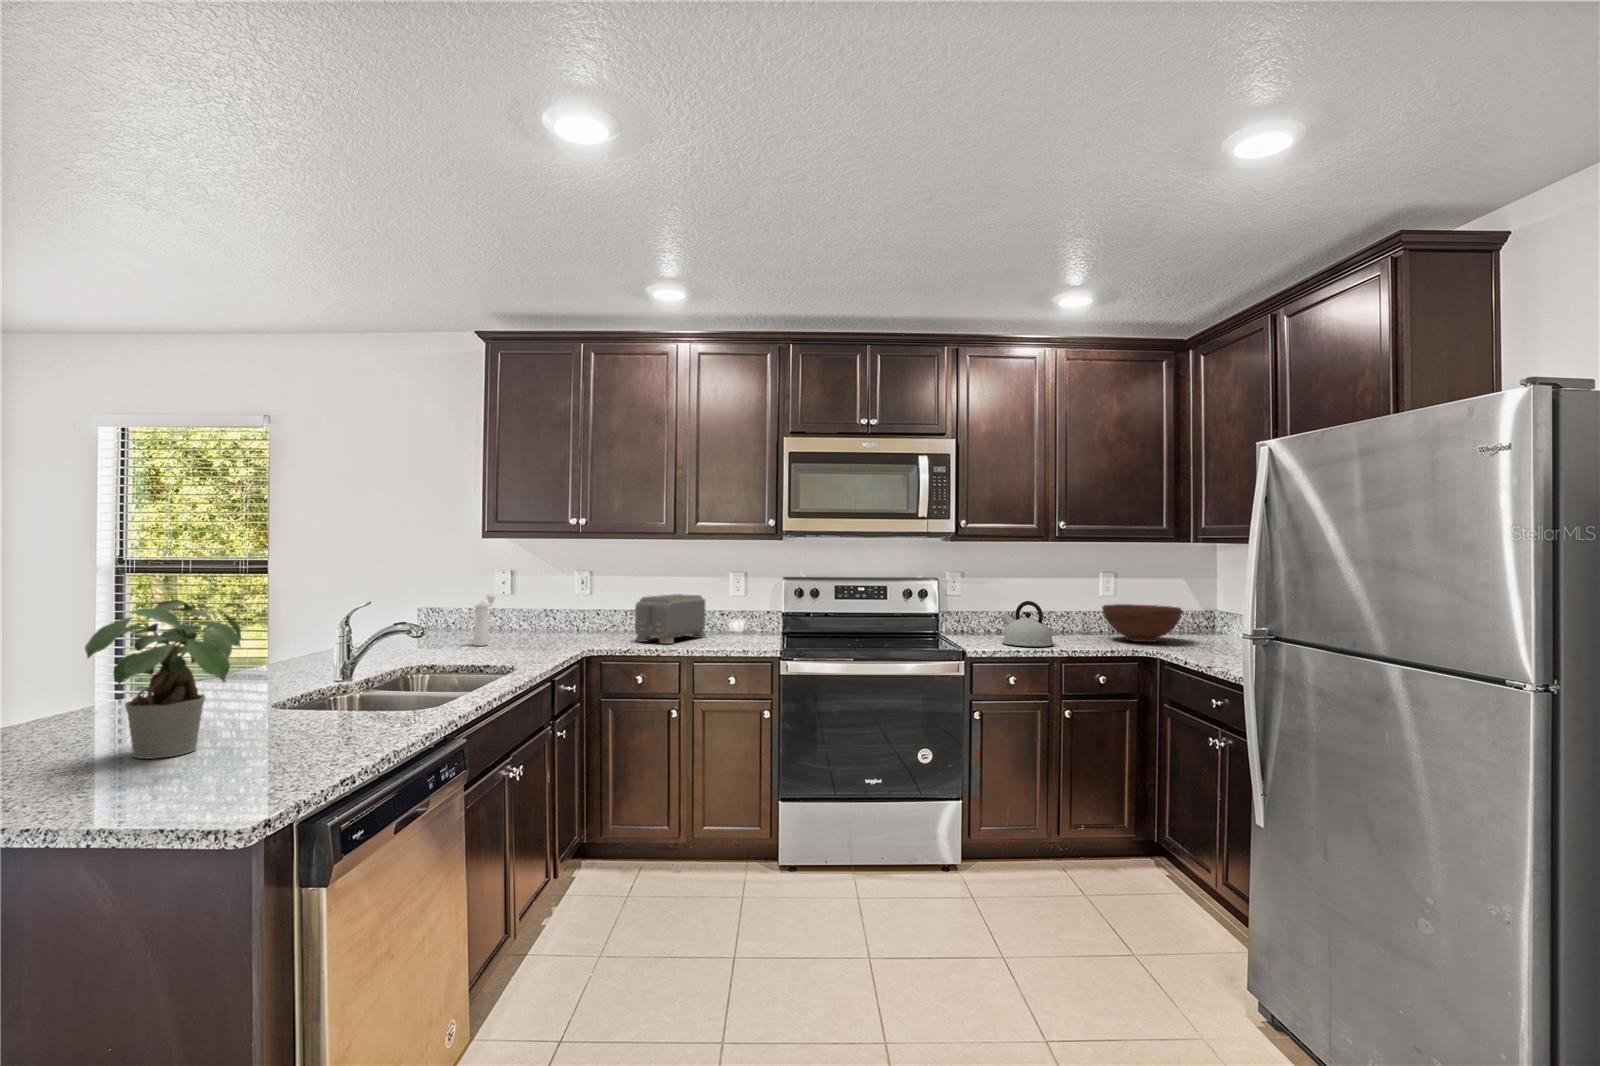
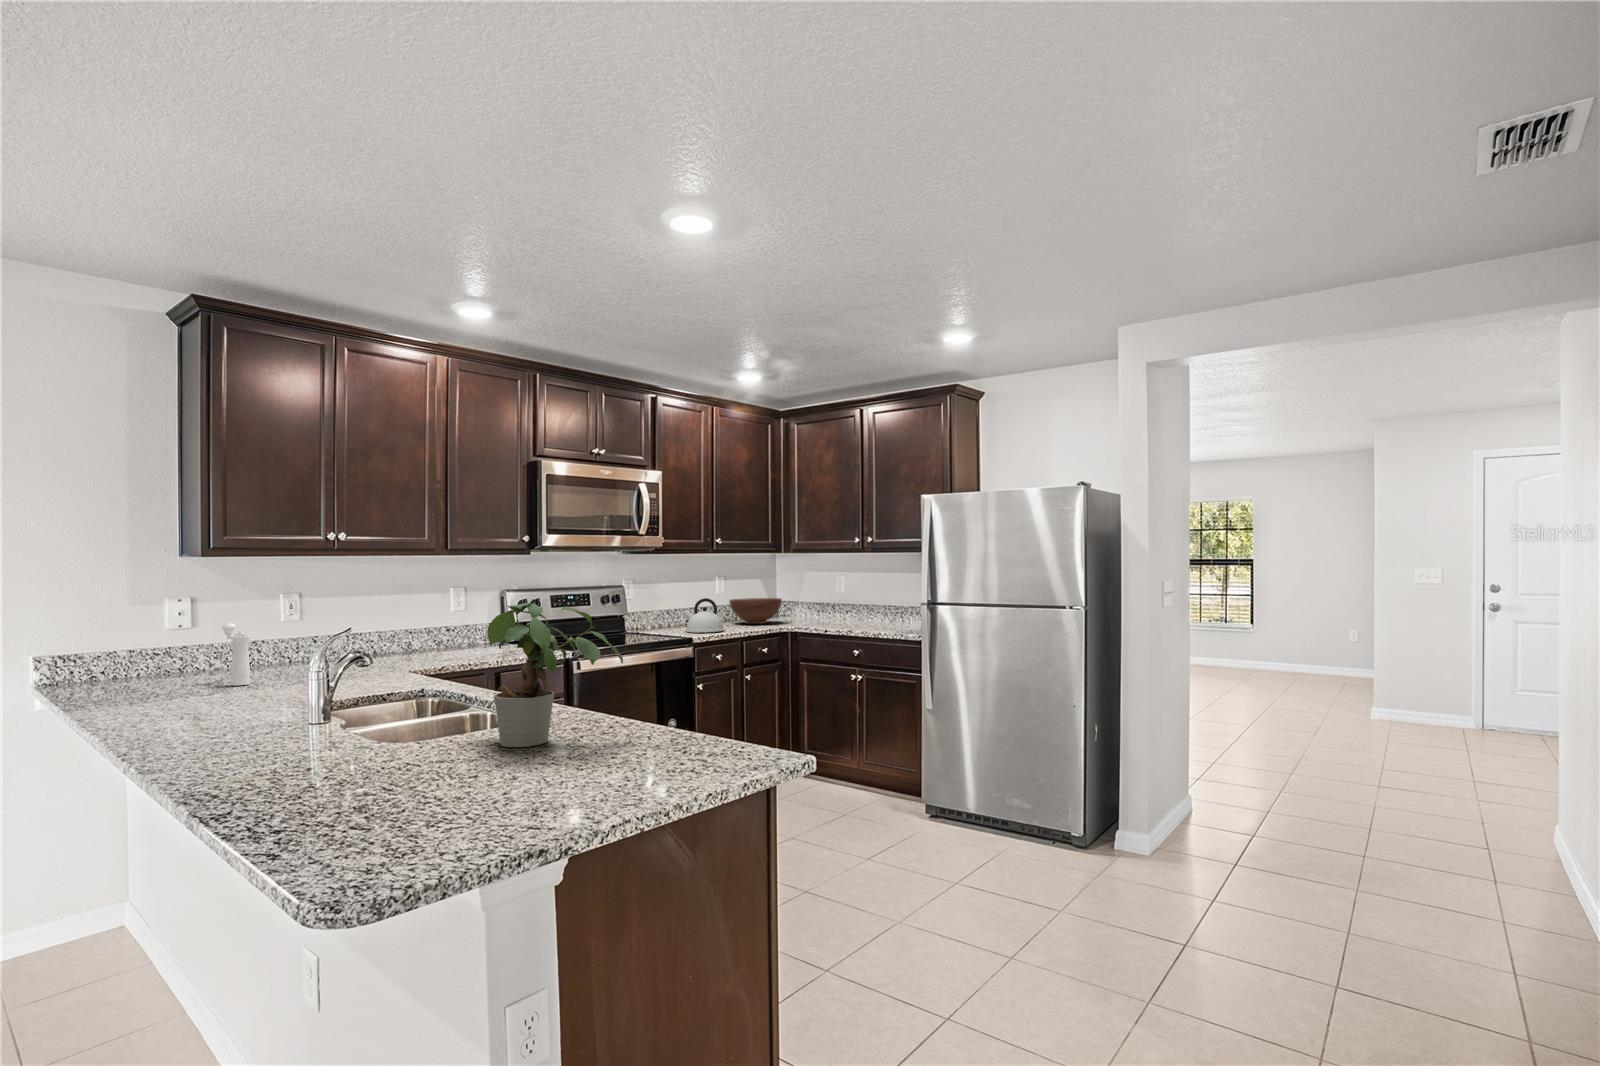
toaster: present [635,594,706,644] -> none [401,612,449,663]

